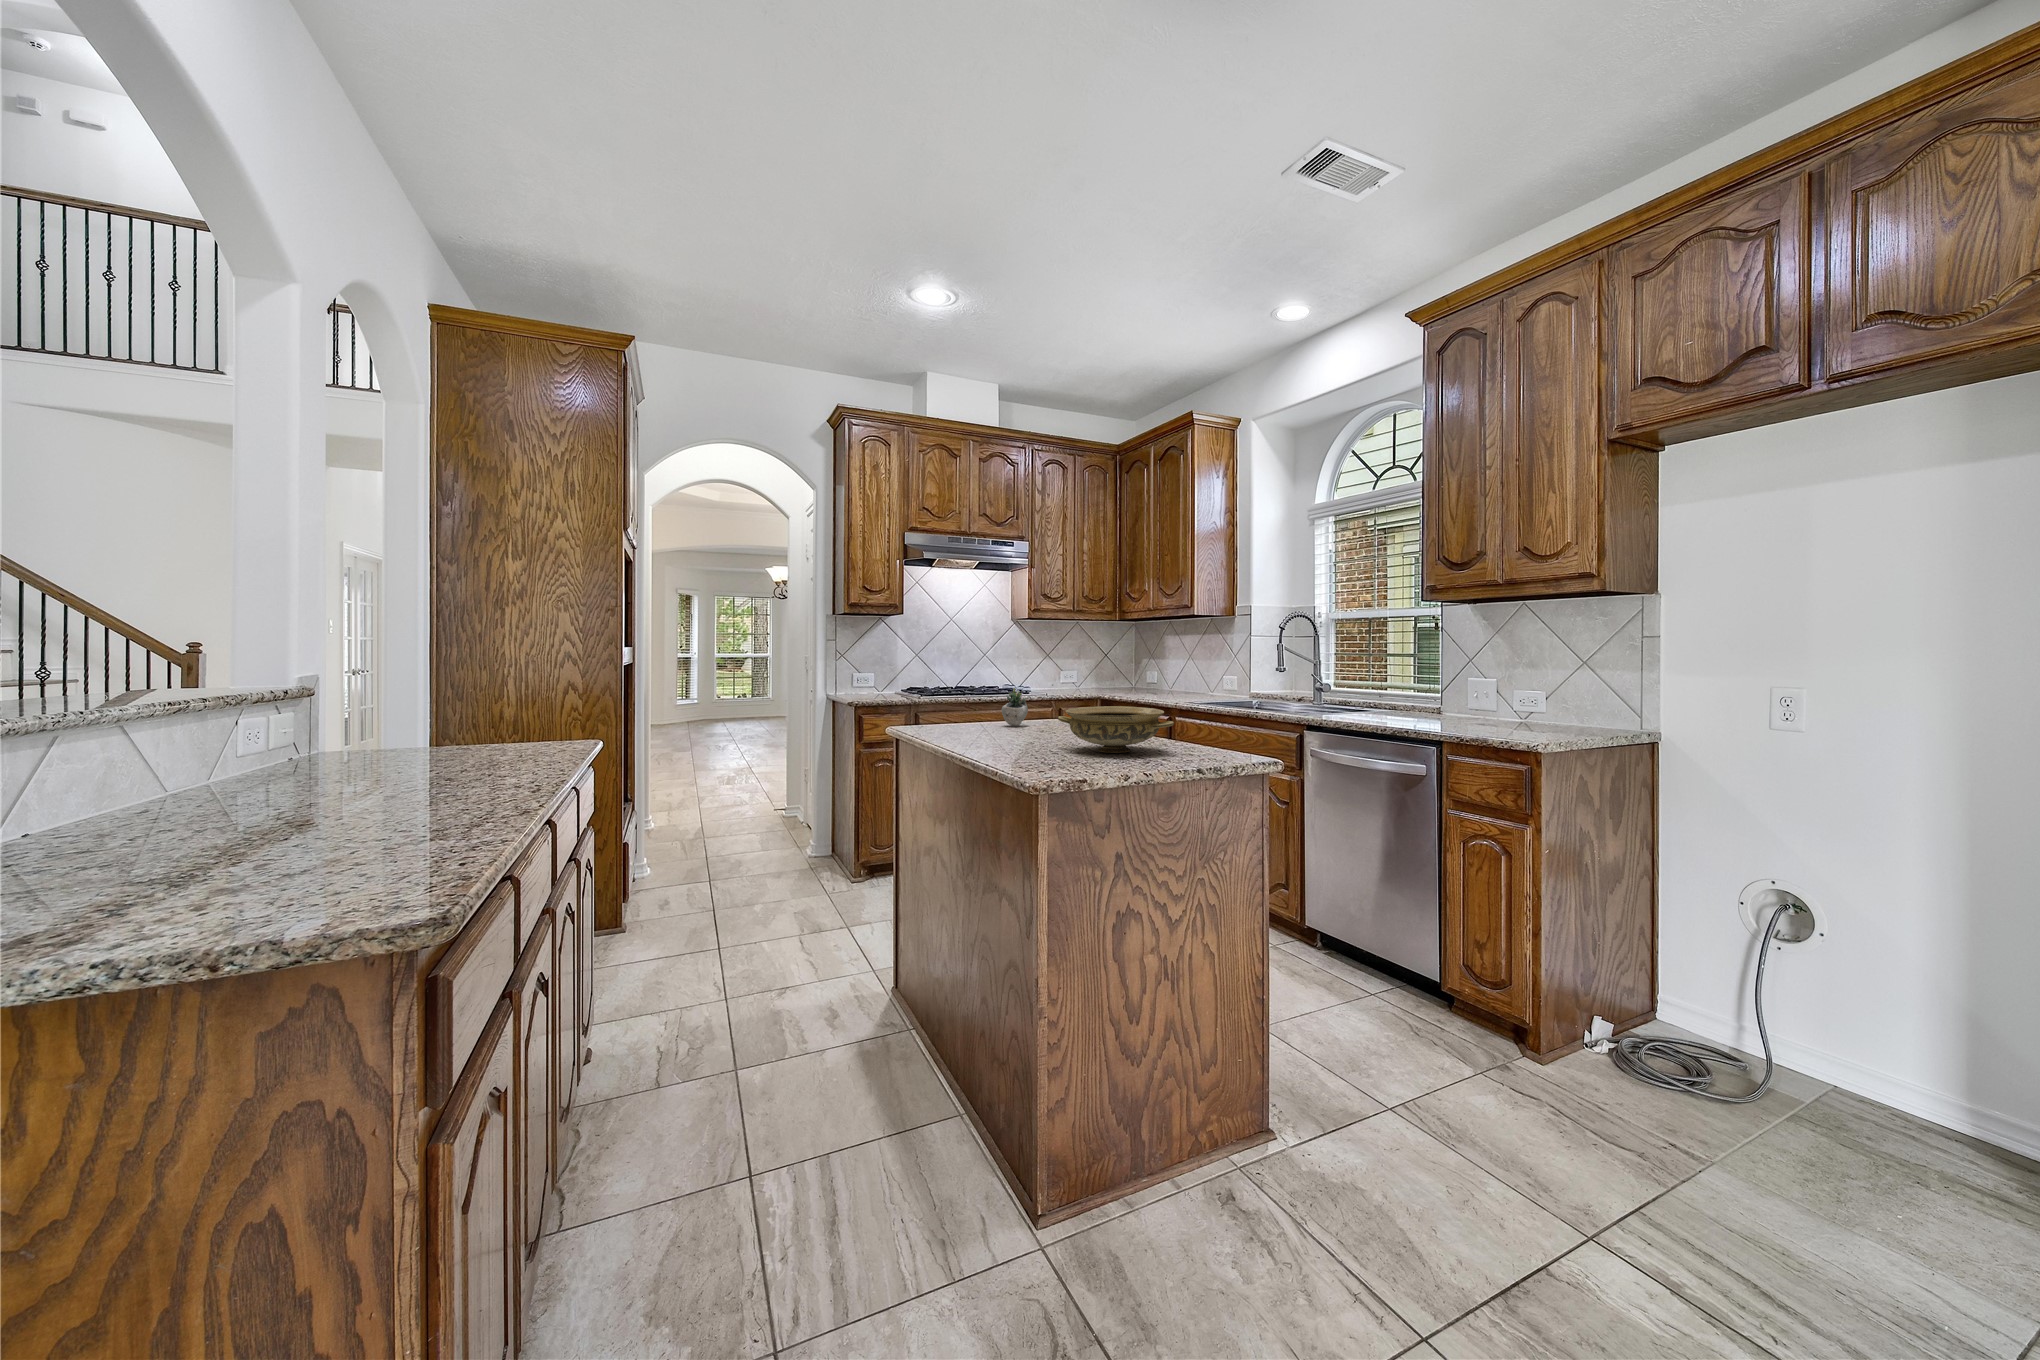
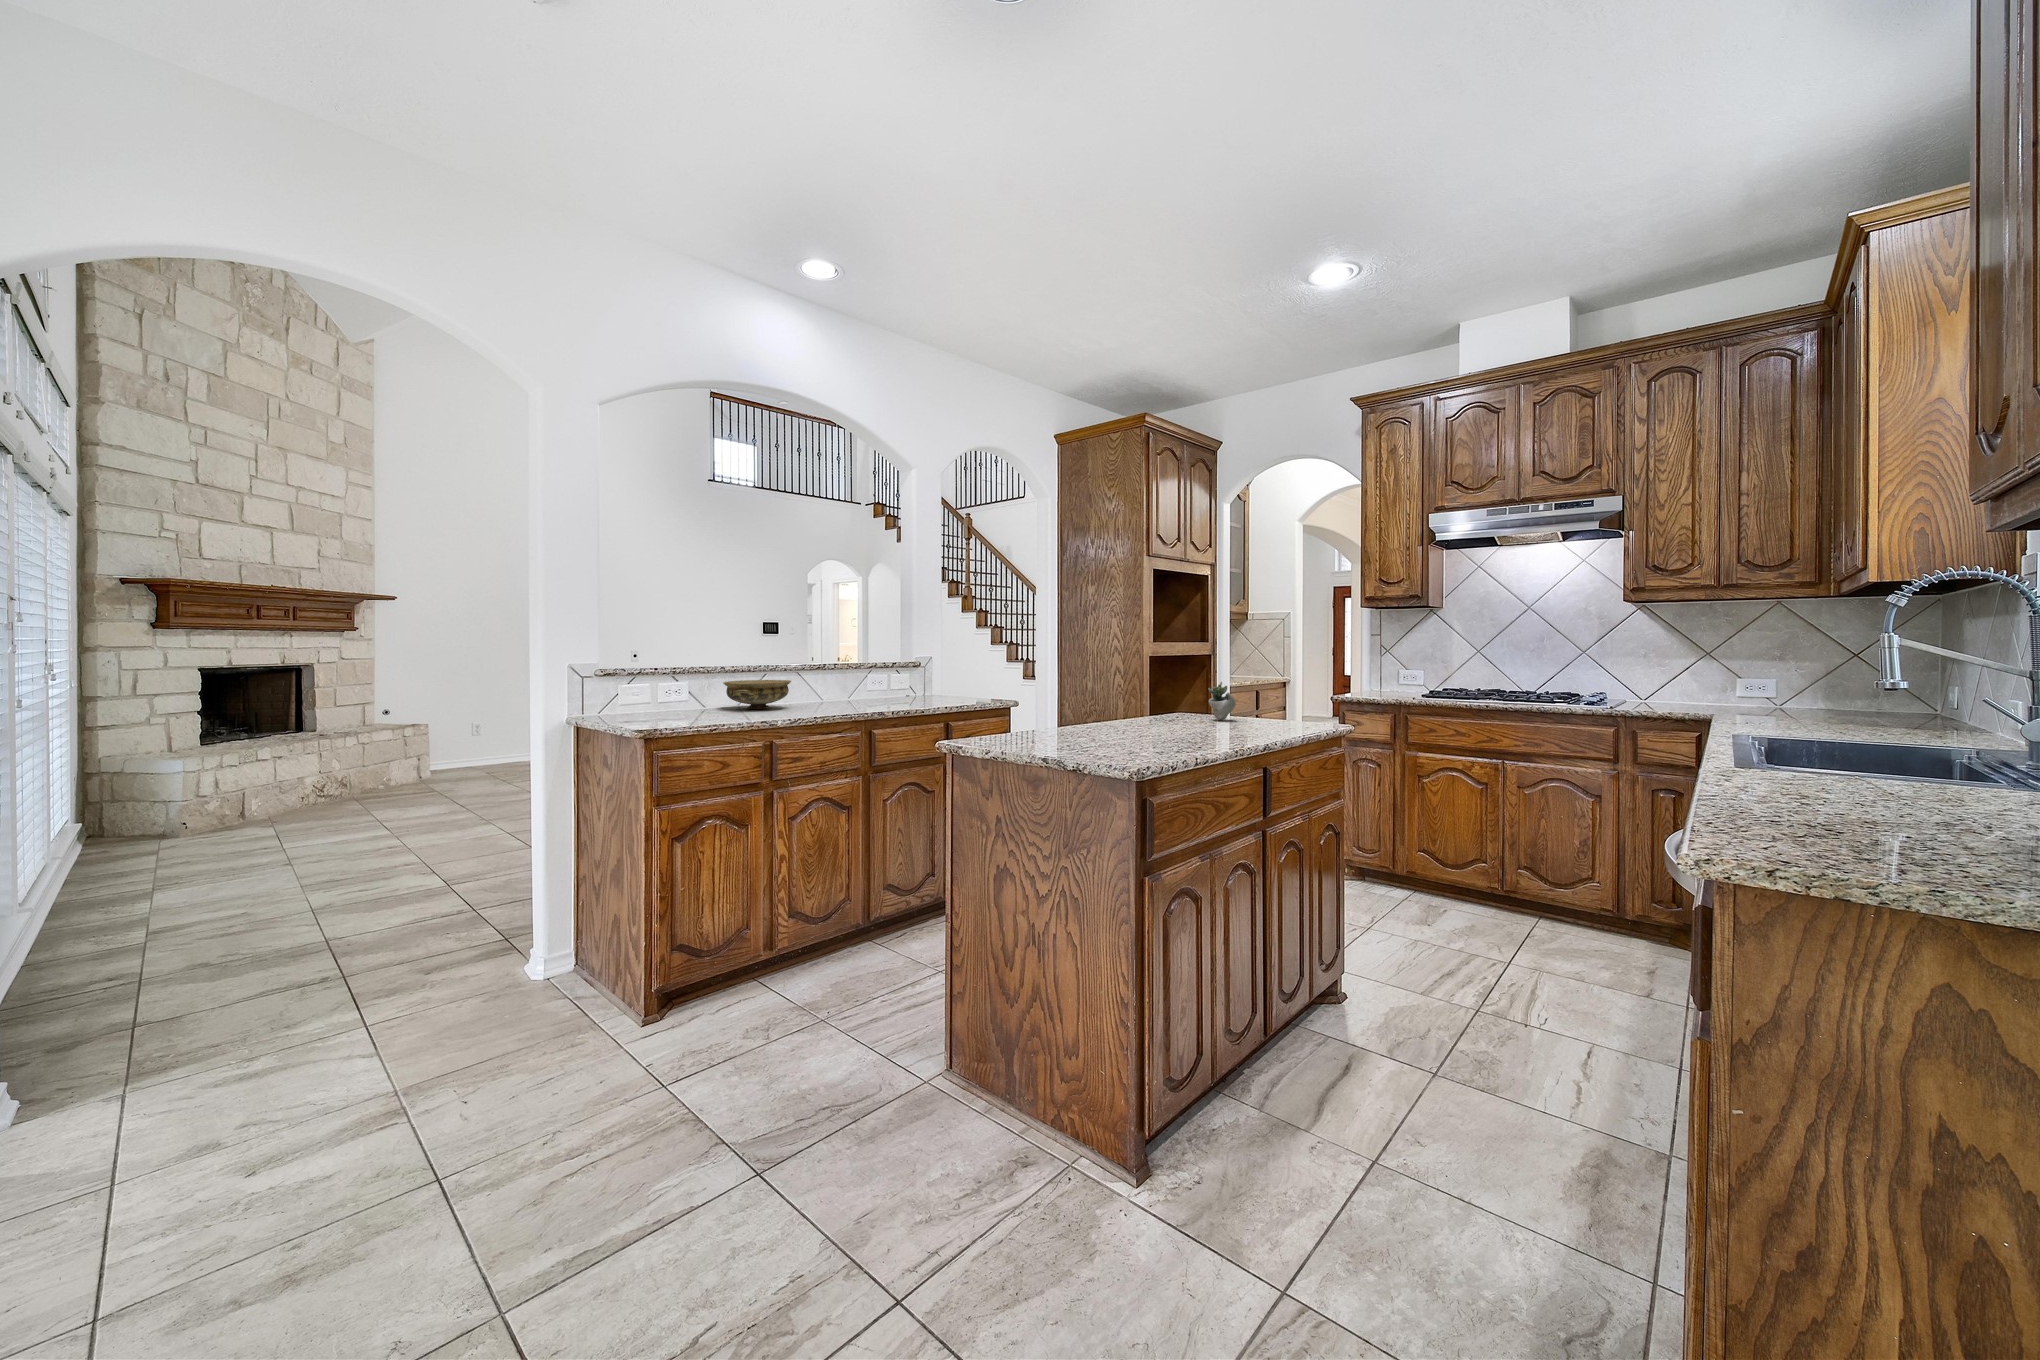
ceramic bowl: present [1058,706,1174,753] -> present [723,680,791,709]

